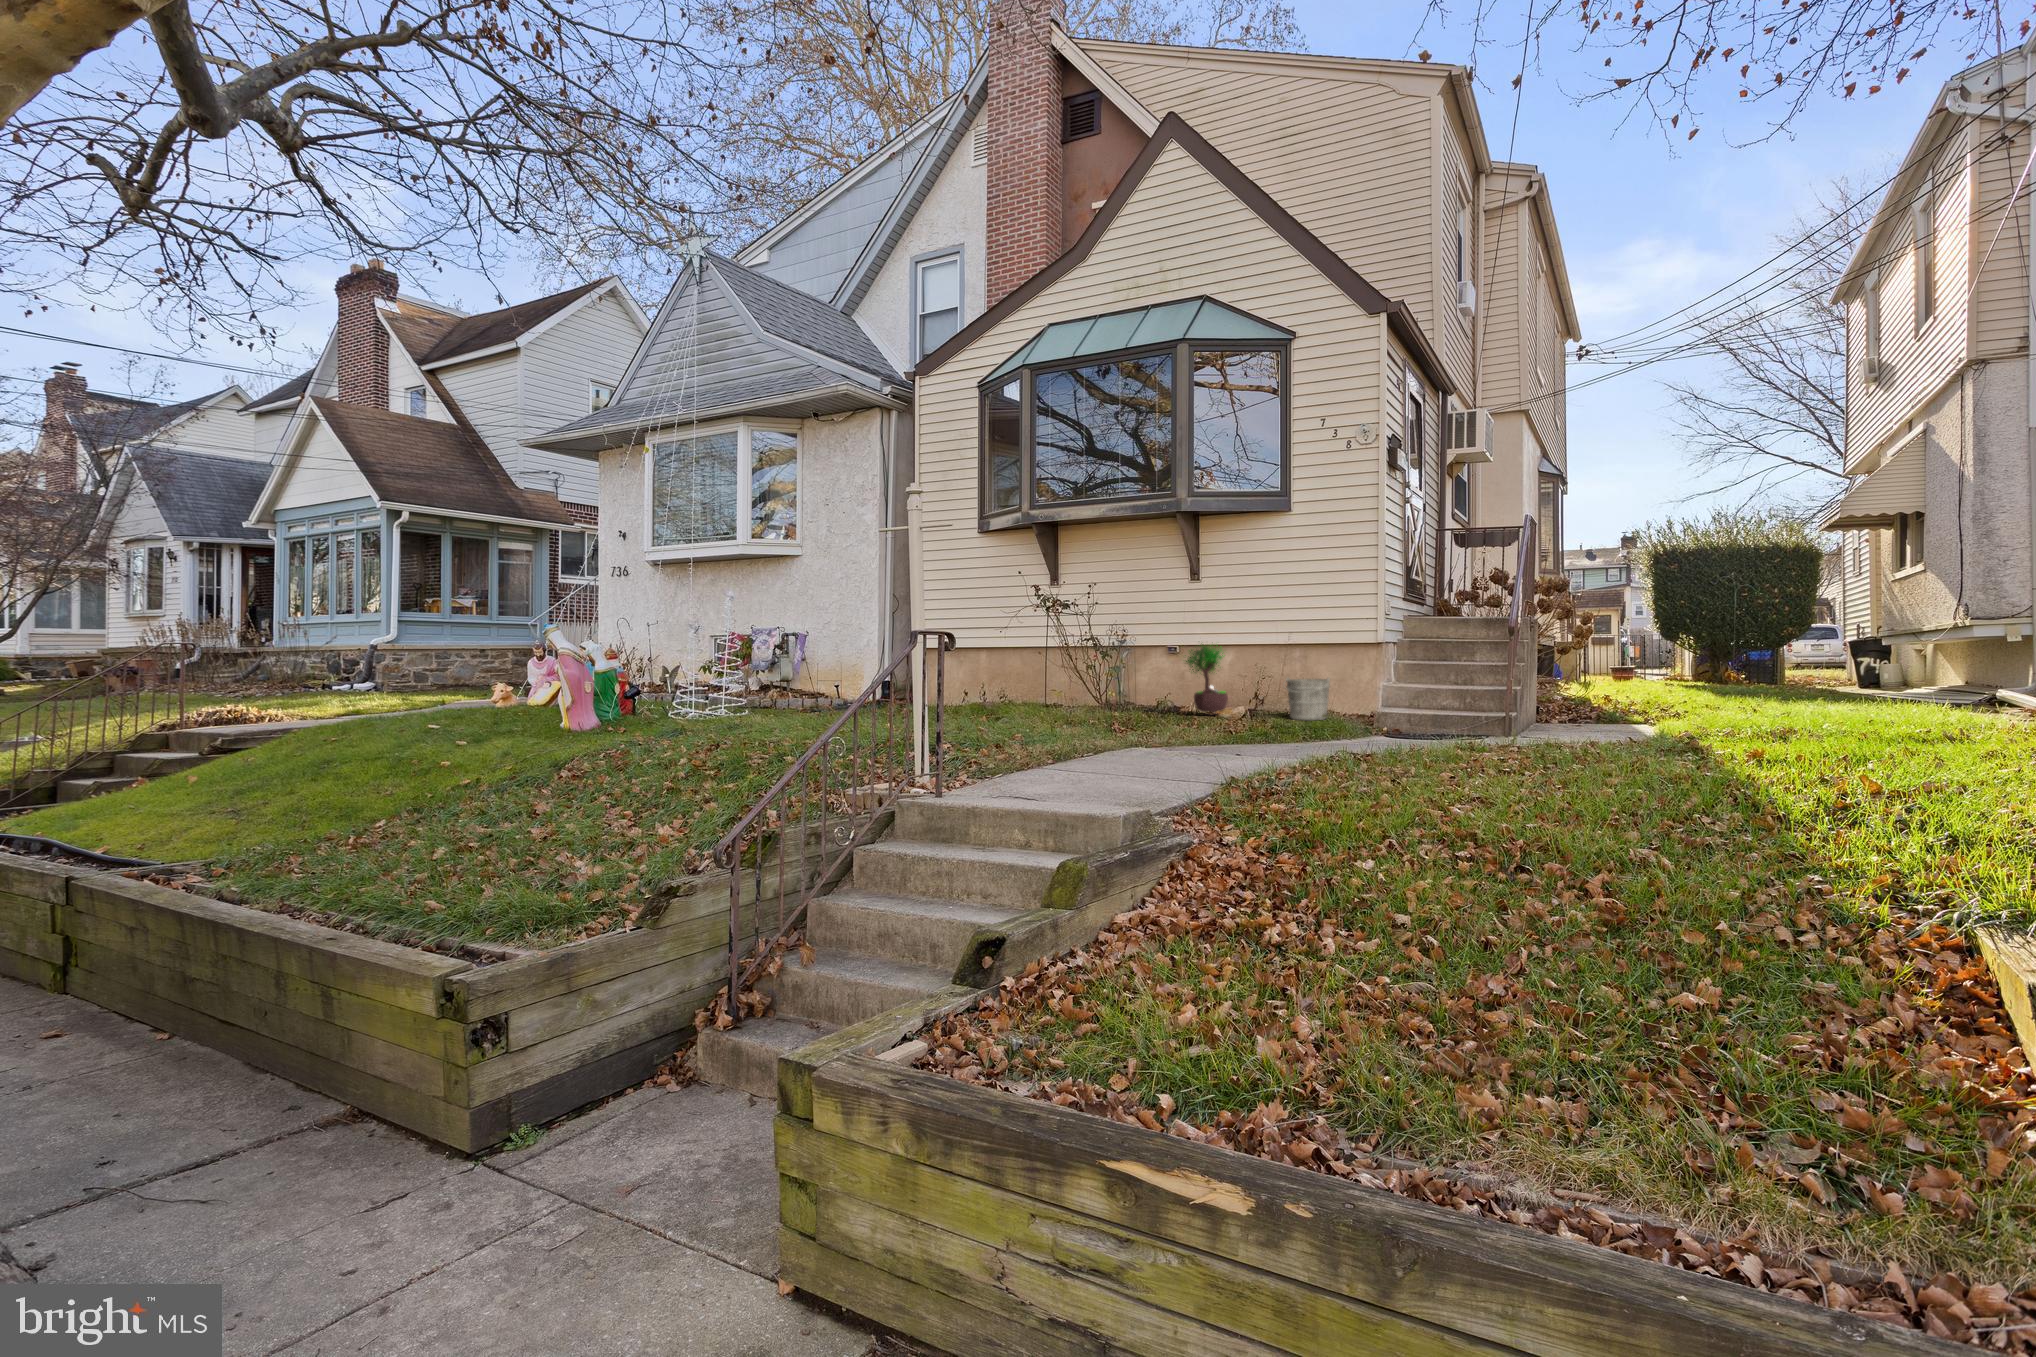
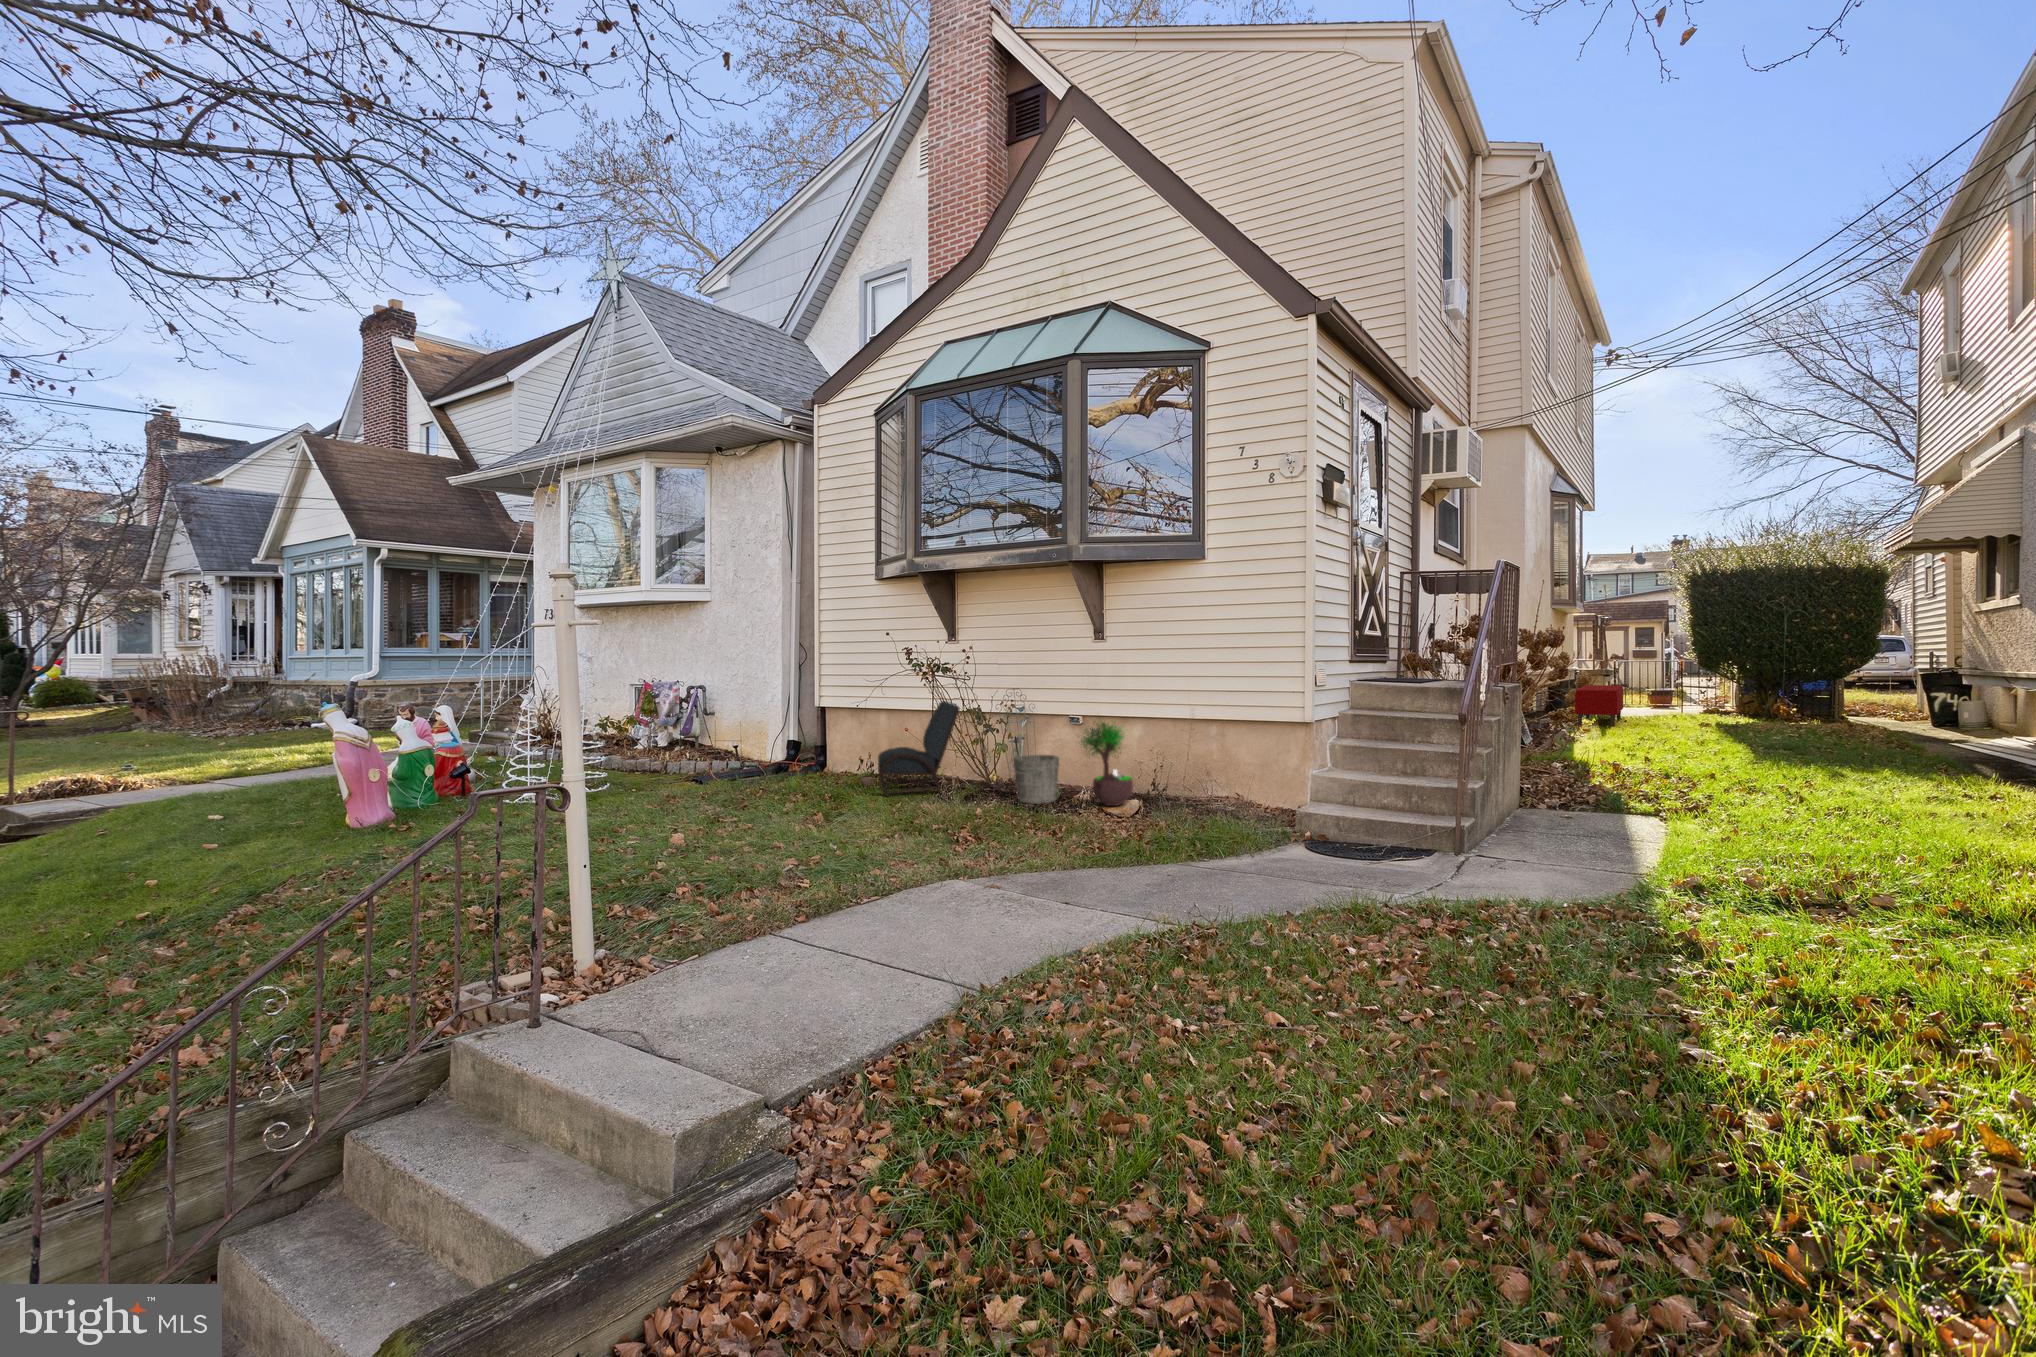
lounge chair: none [991,636,1069,714] -> present [878,701,960,796]
bench: none [1560,644,1600,677] -> present [1575,685,1623,726]
bucket: present [1286,678,1330,720] -> present [1012,755,1060,804]

